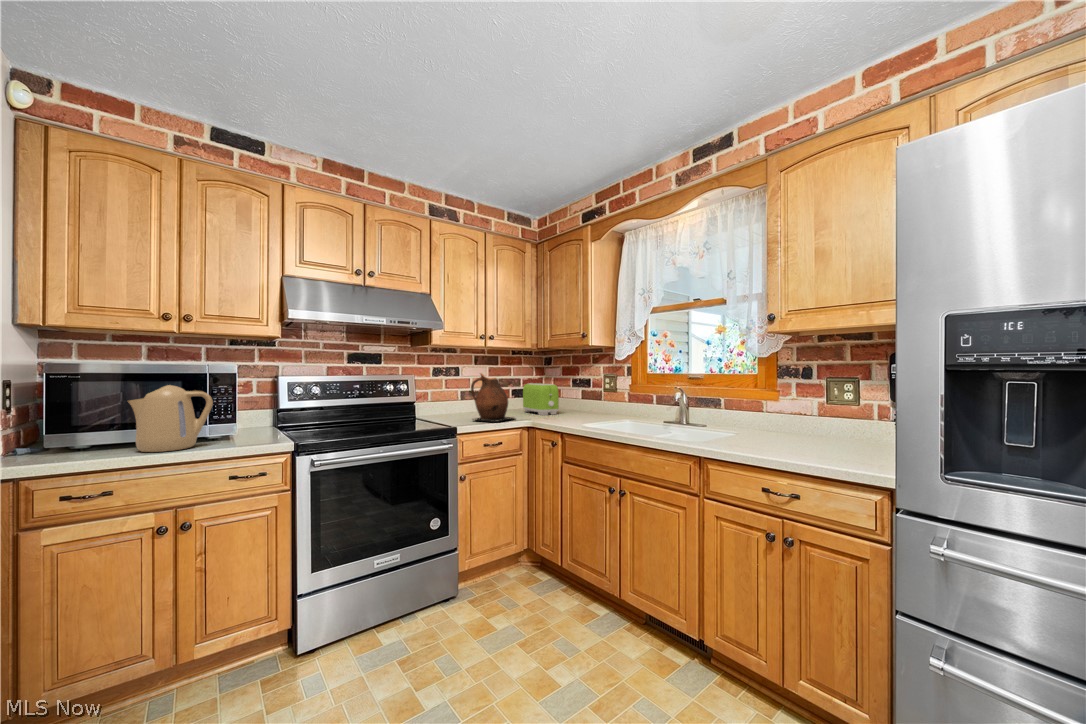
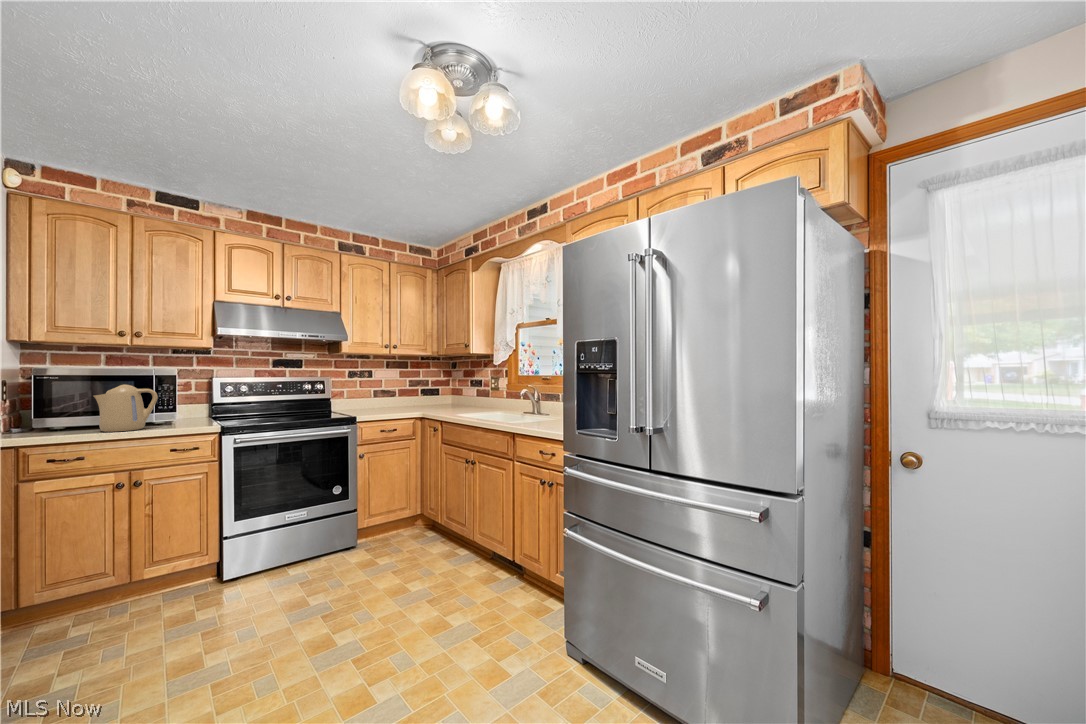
ceramic pitcher: present [471,374,514,422] -> none [374,375,411,413]
toaster: present [523,383,559,415] -> none [427,383,453,408]

